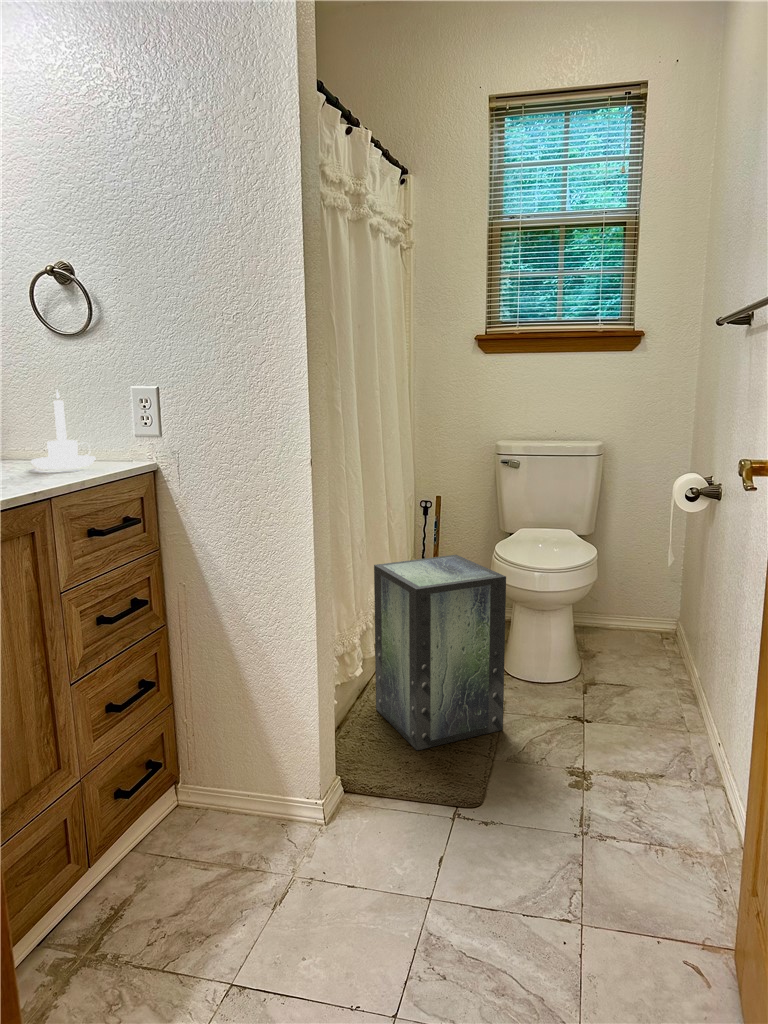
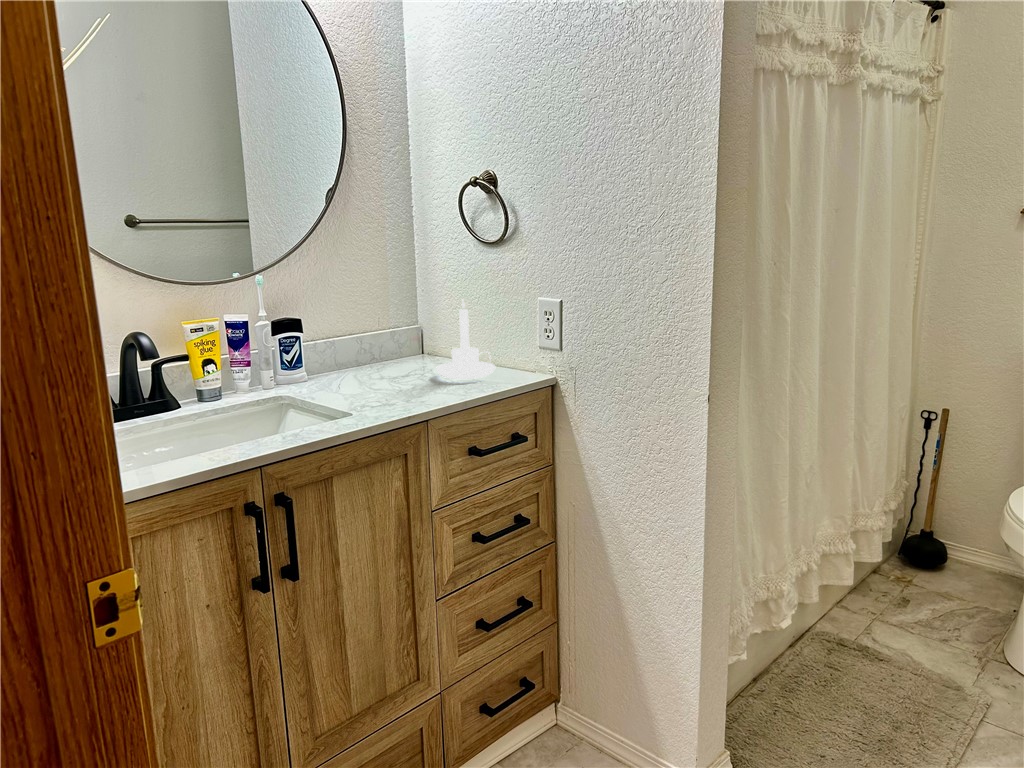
storage box: present [374,555,506,750] -> none [808,501,1000,749]

